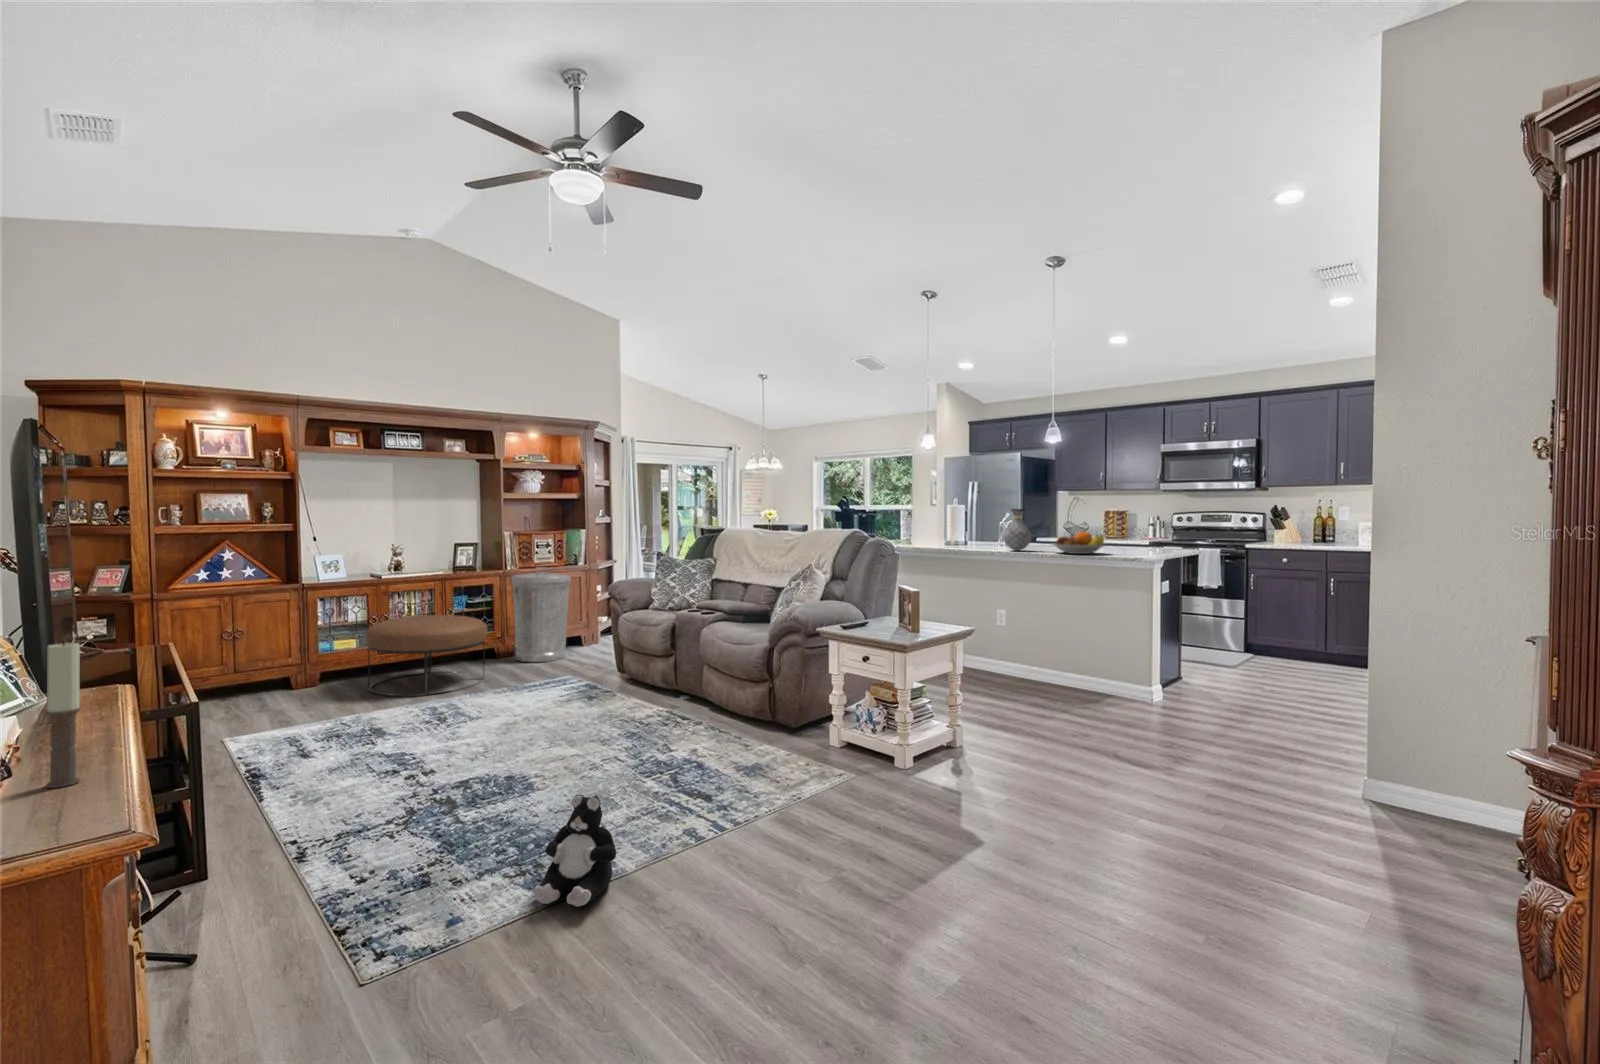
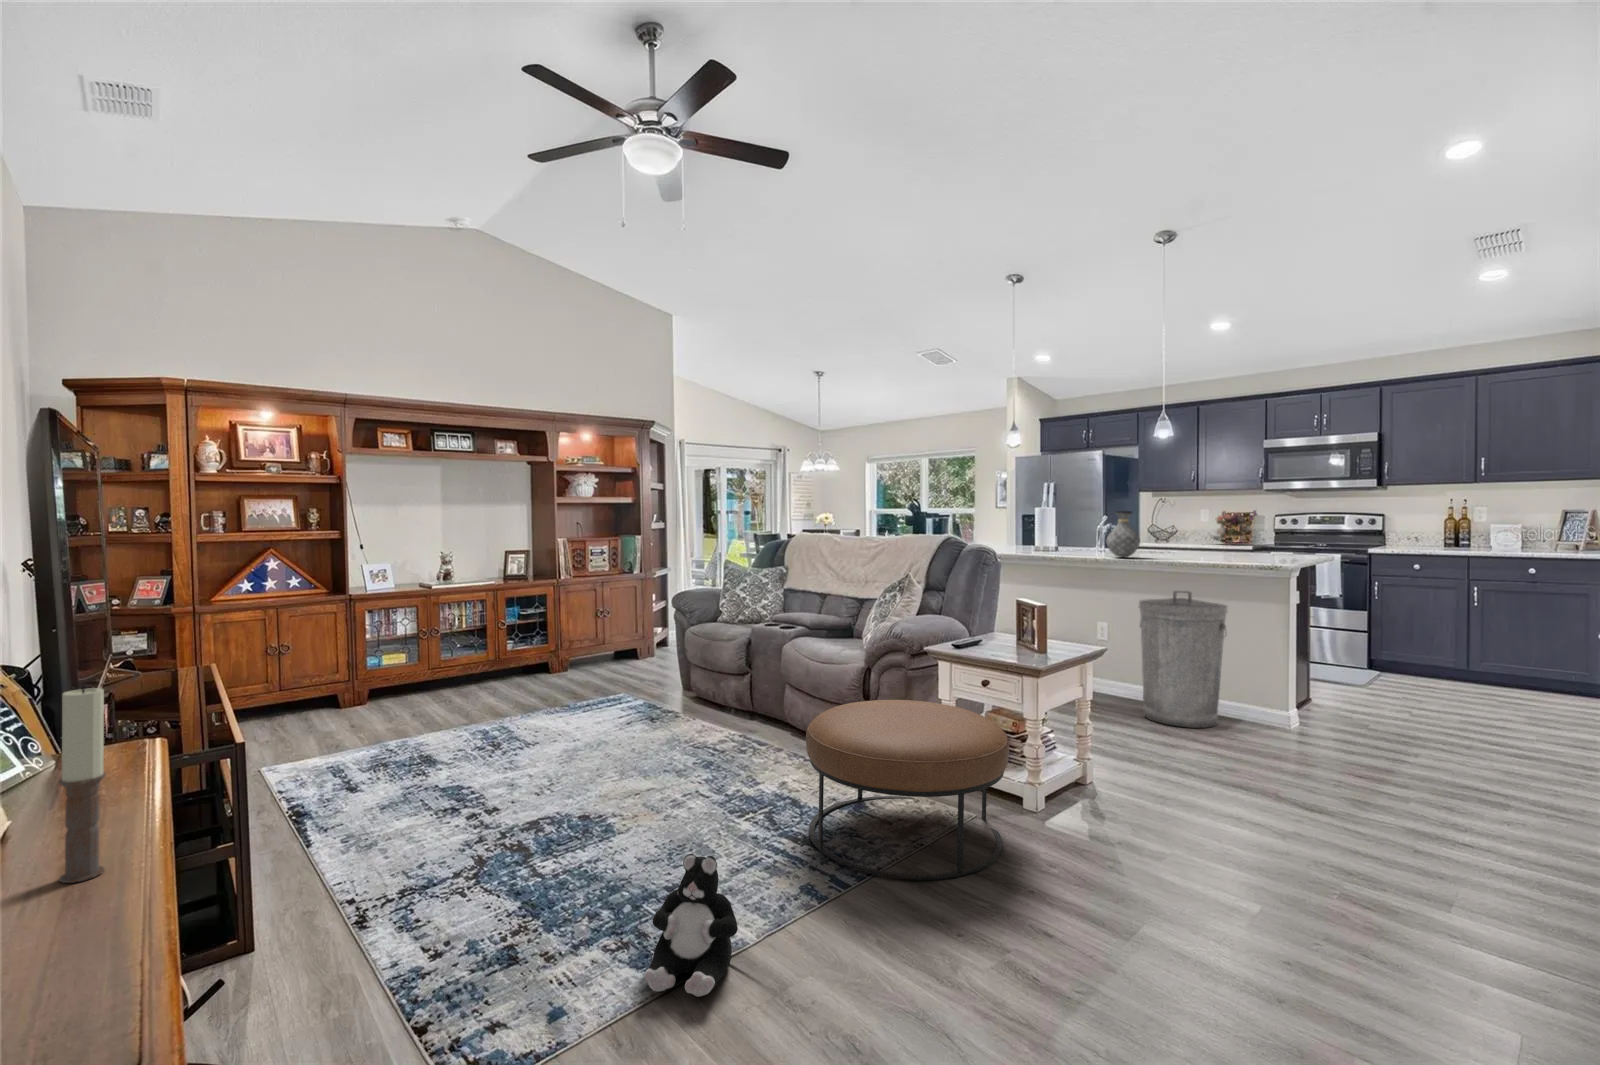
flower arrangement: none [1110,507,1157,539] -> present [1212,510,1257,544]
fruit bowl: present [1052,532,1104,554] -> none [1164,536,1230,561]
trash can: present [512,567,571,662] -> present [1139,591,1227,728]
ottoman: present [366,615,487,696] -> present [806,700,1009,880]

